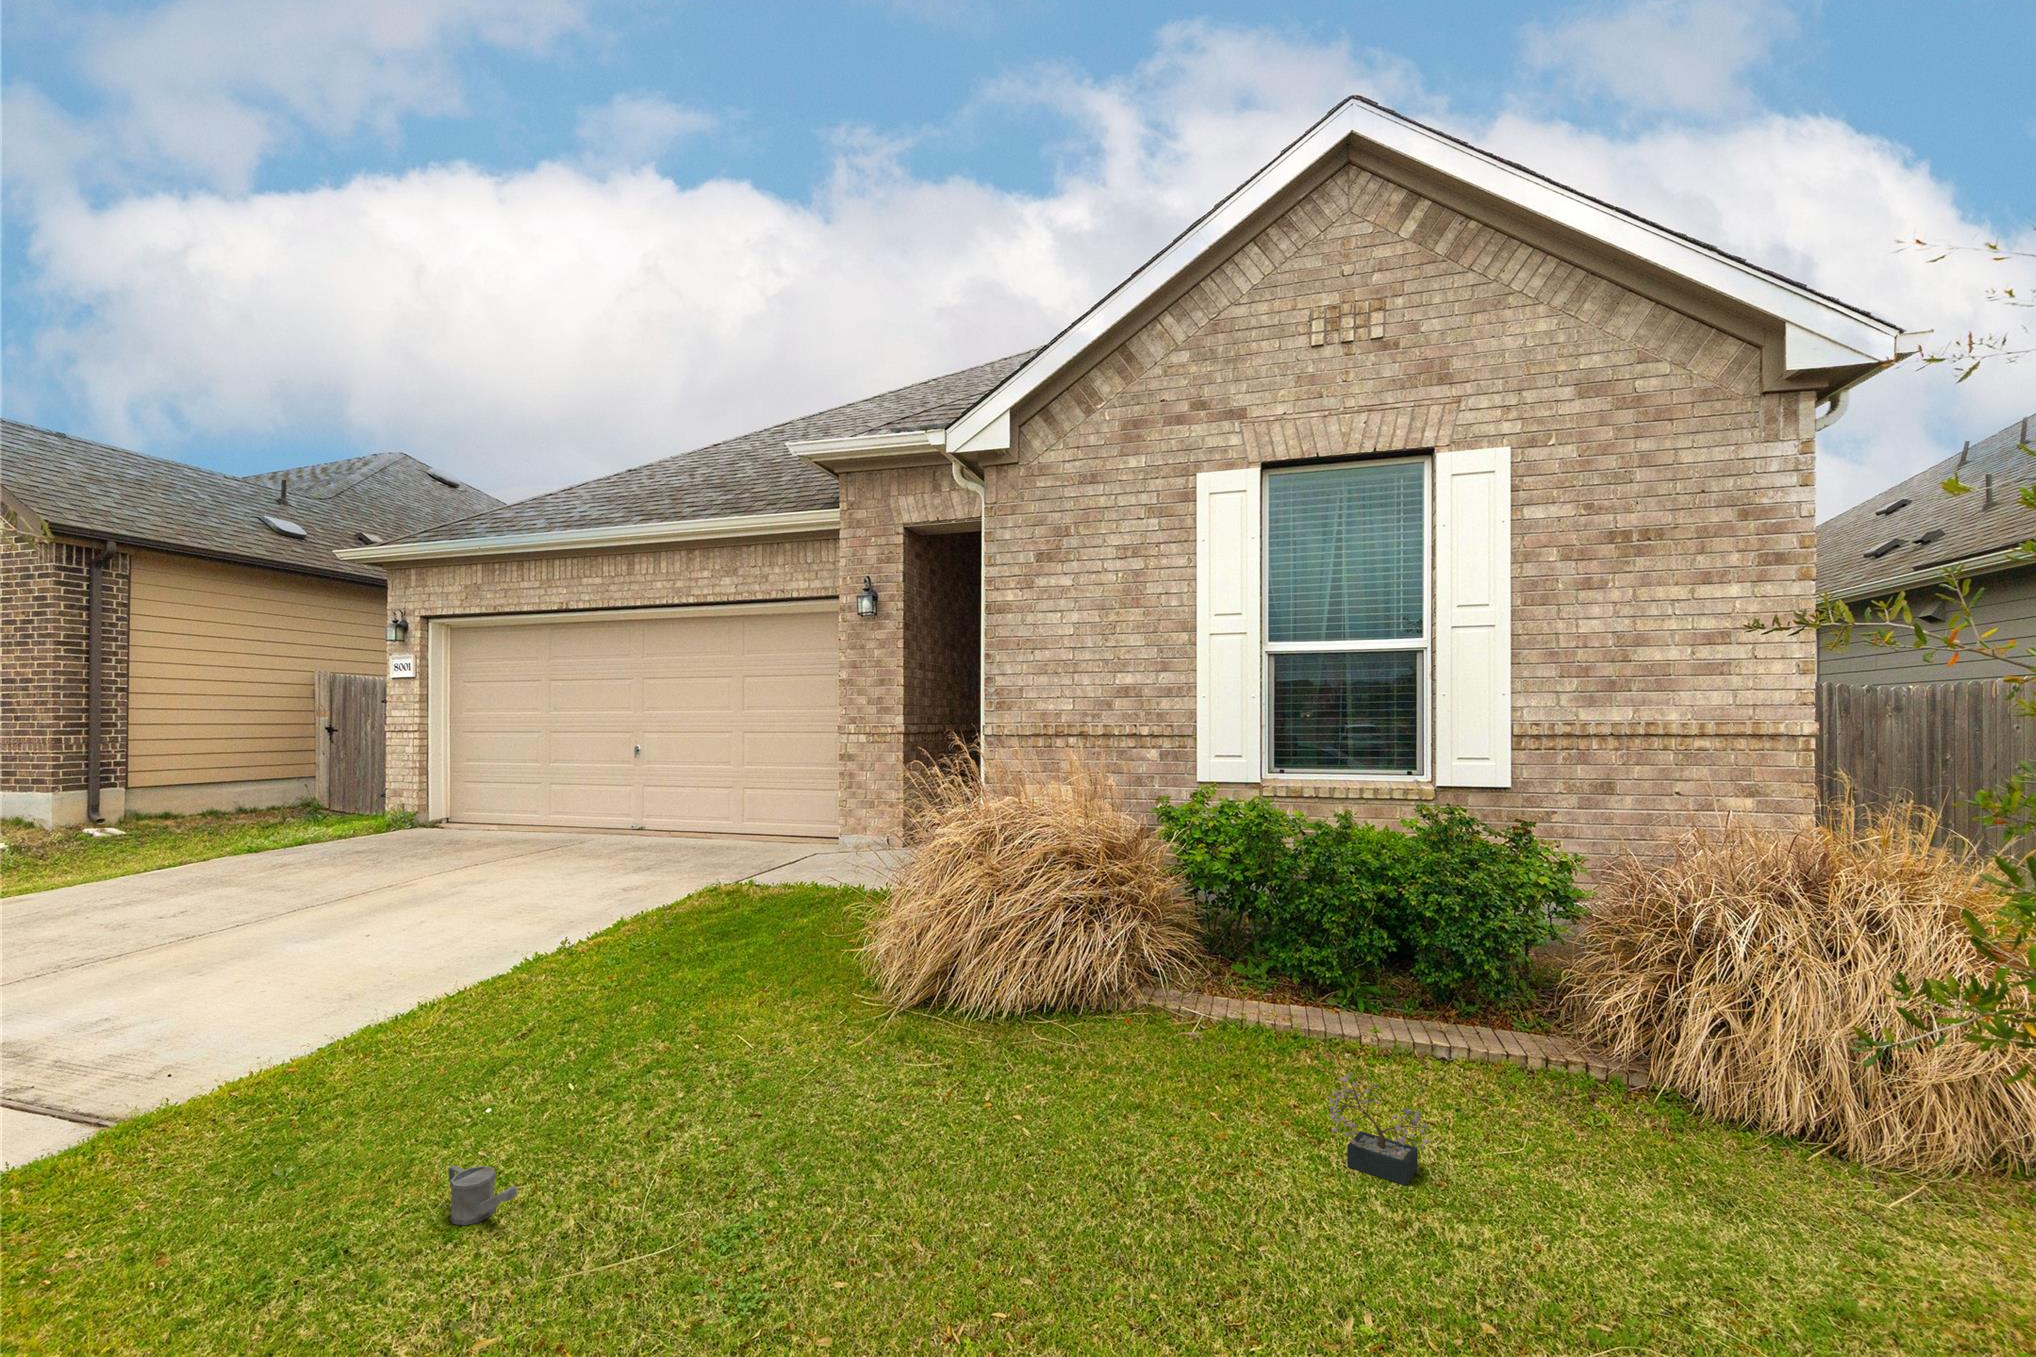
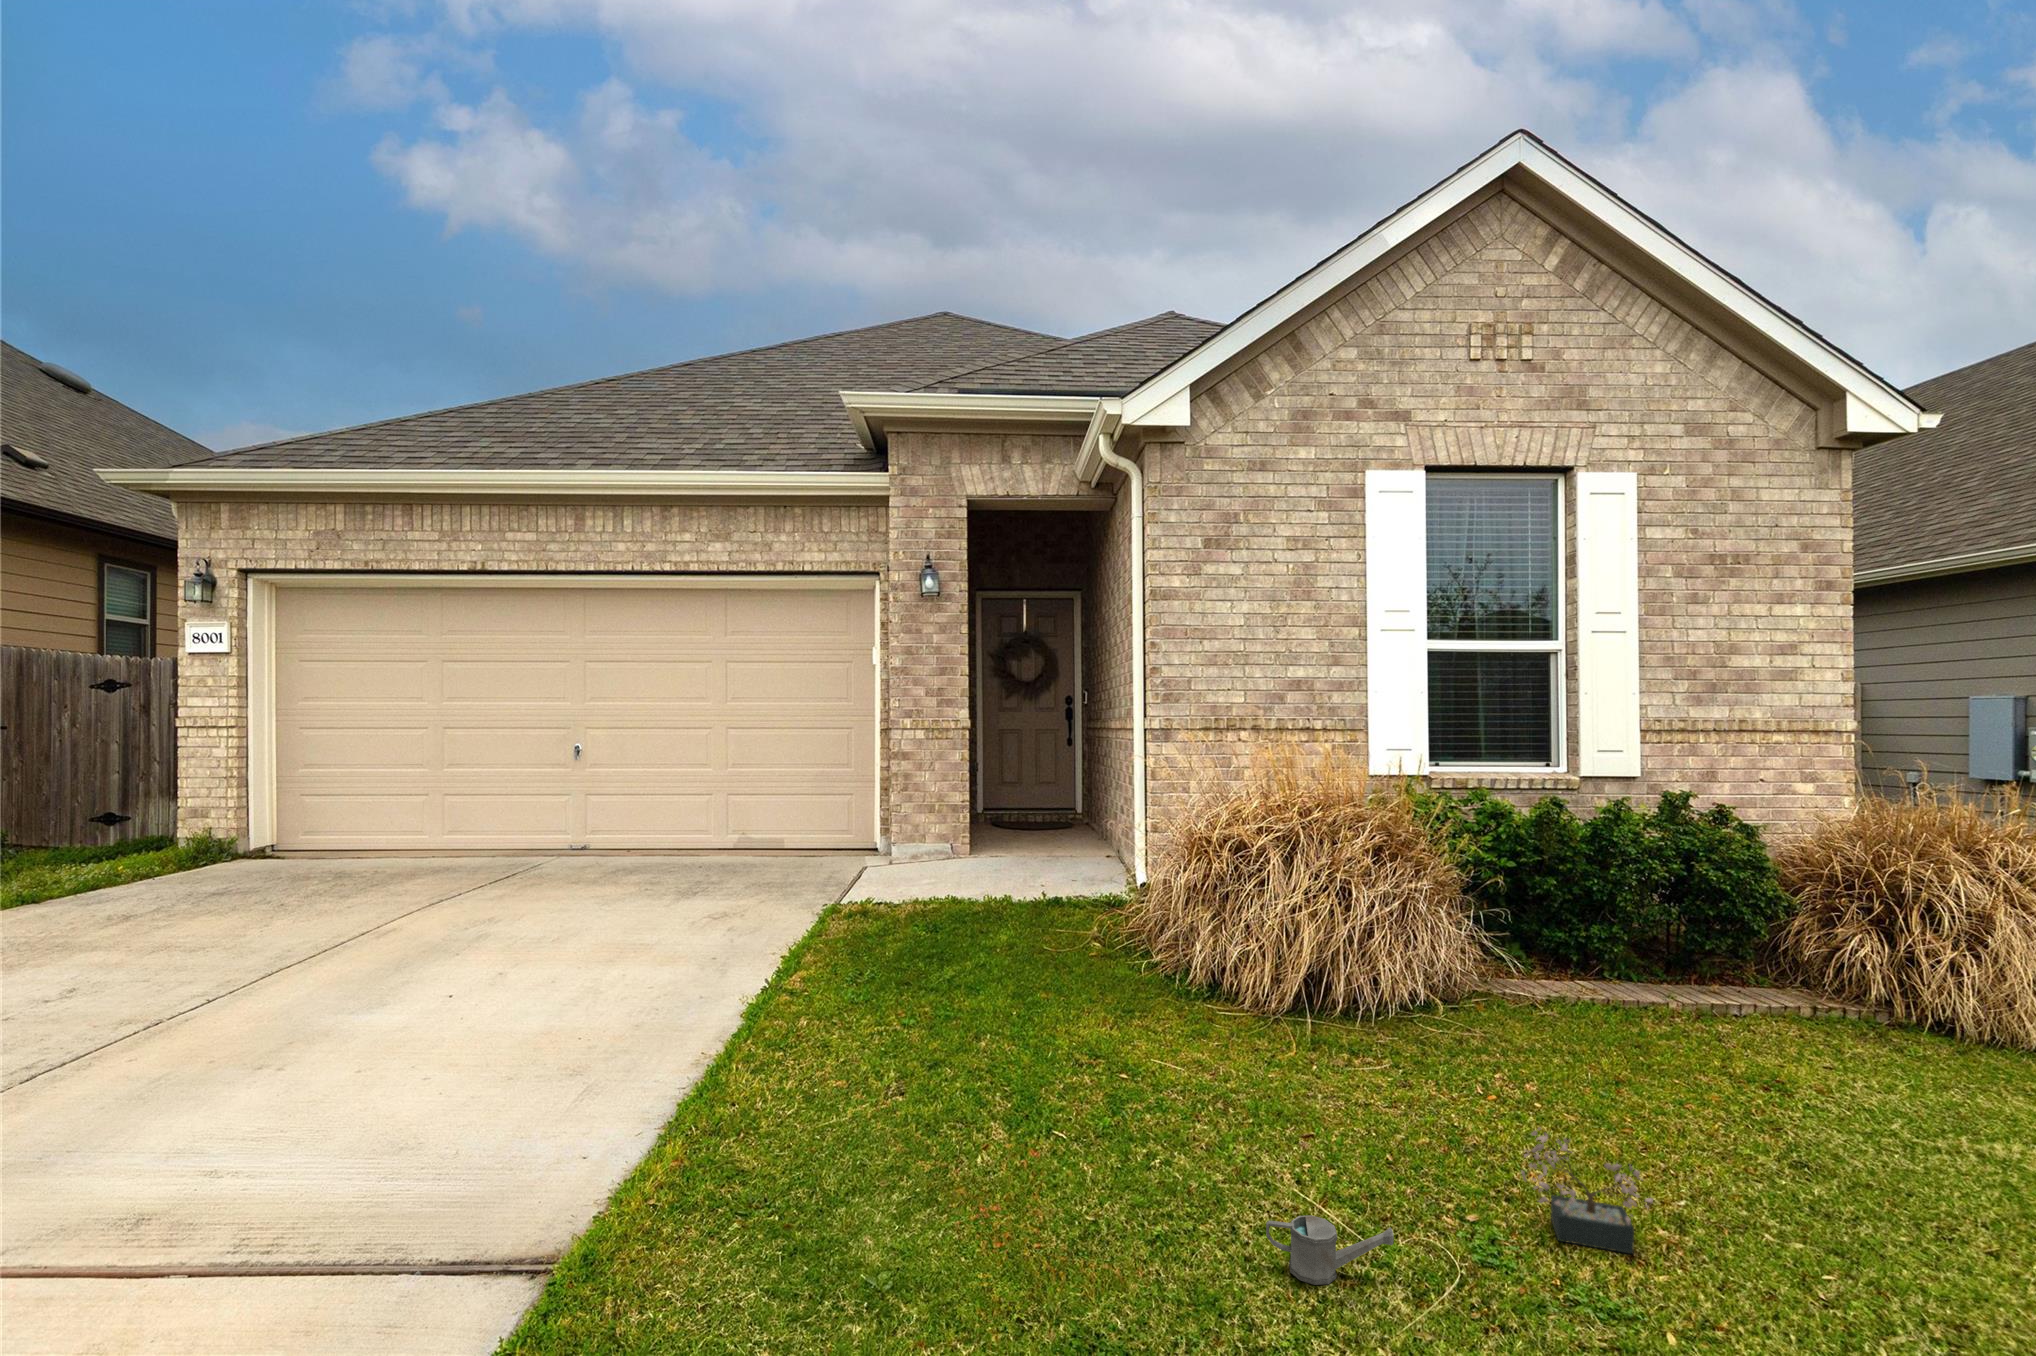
decorative plant: present [1327,1072,1430,1185] -> present [1521,1127,1653,1254]

